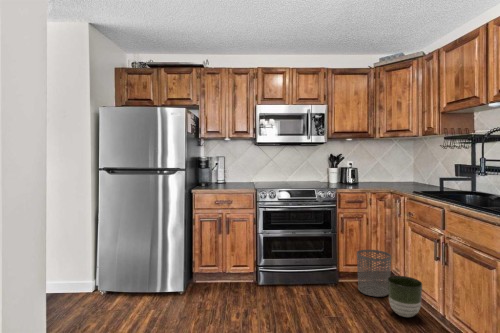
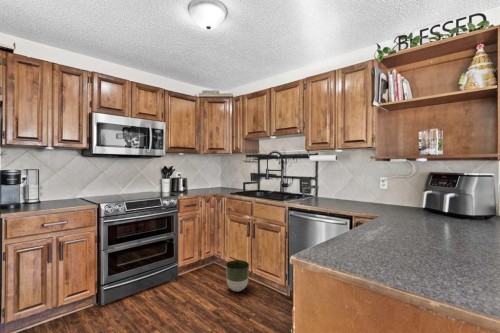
waste bin: present [357,250,391,297] -> none [194,243,220,281]

